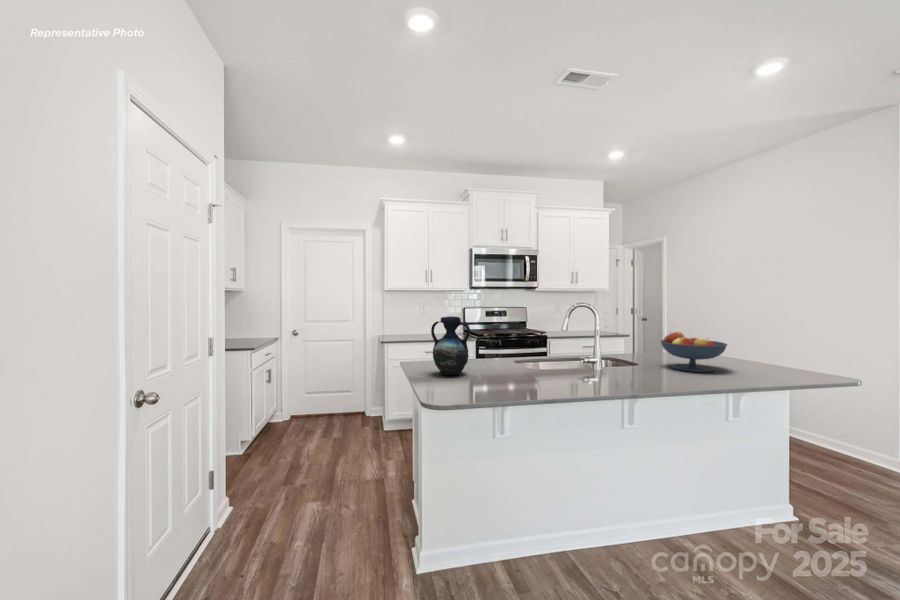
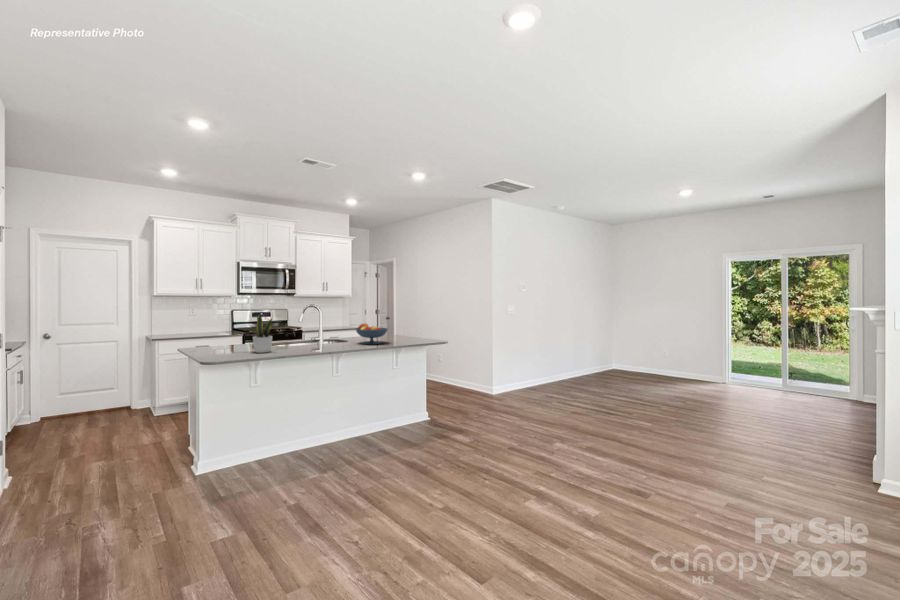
potted plant: none [492,308,540,378] -> present [251,313,272,353]
vase: present [431,316,470,375] -> none [204,317,232,354]

